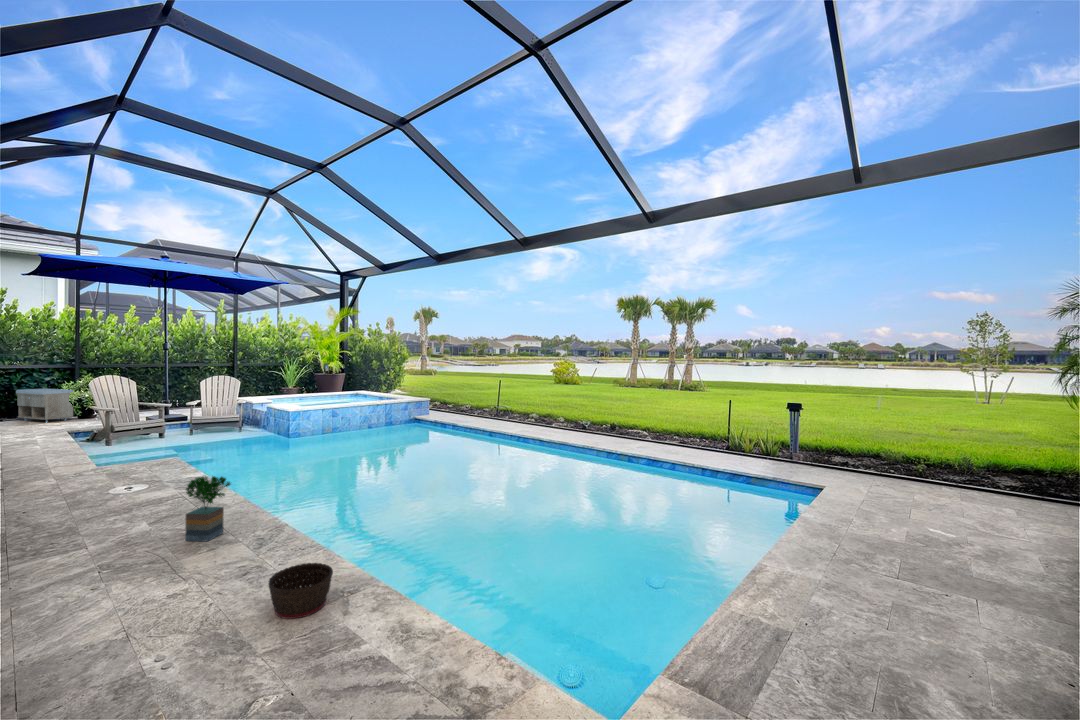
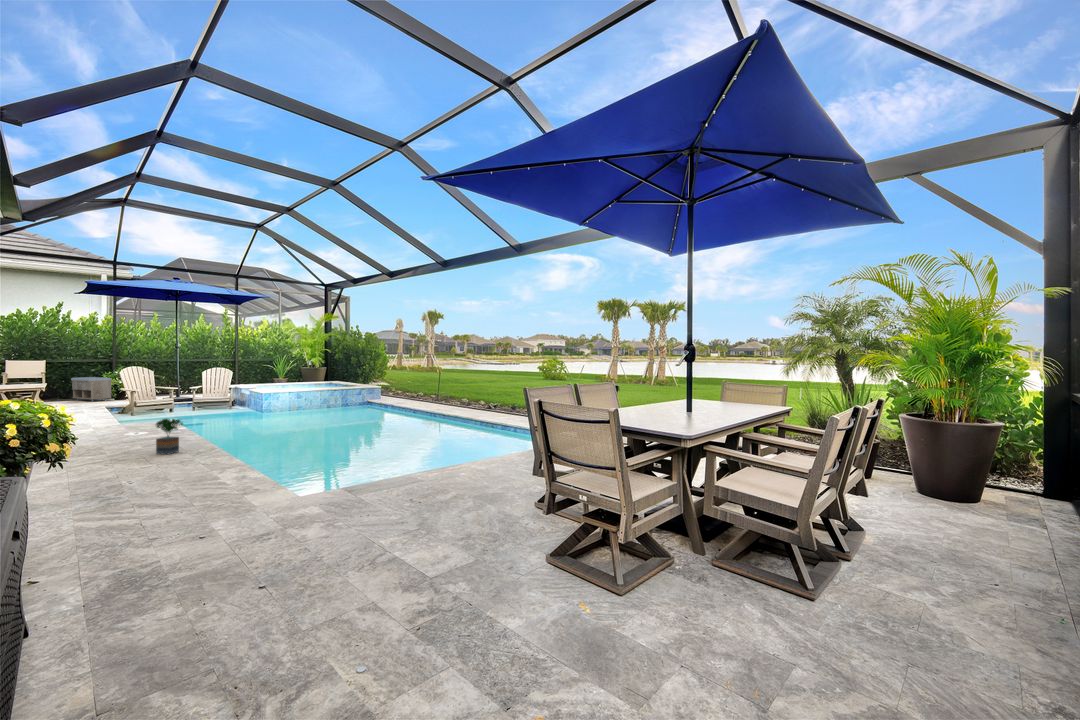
basket: present [268,563,333,619] -> none [181,456,217,477]

